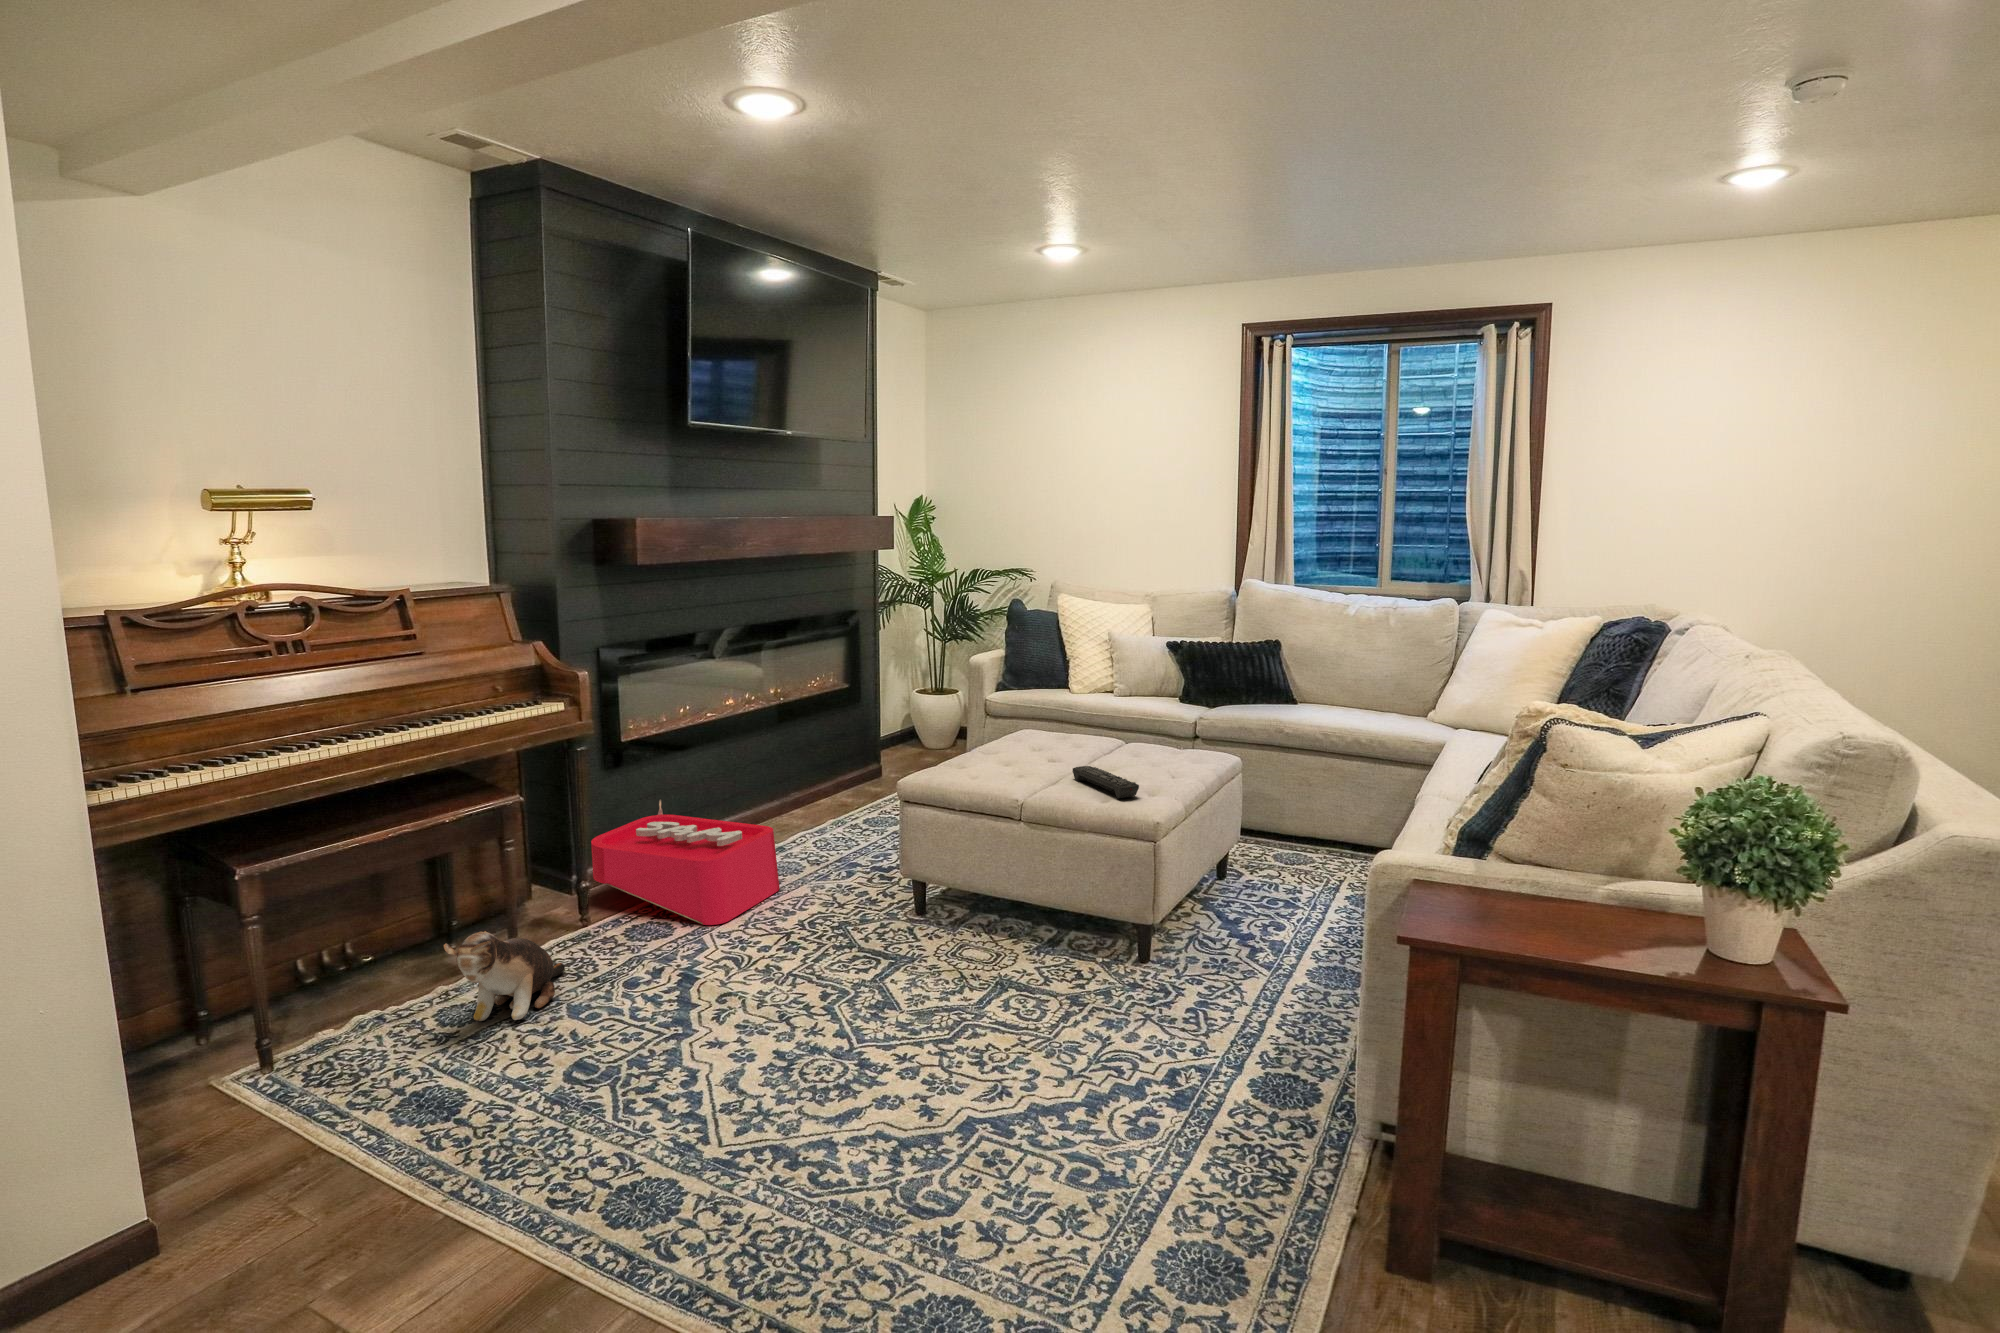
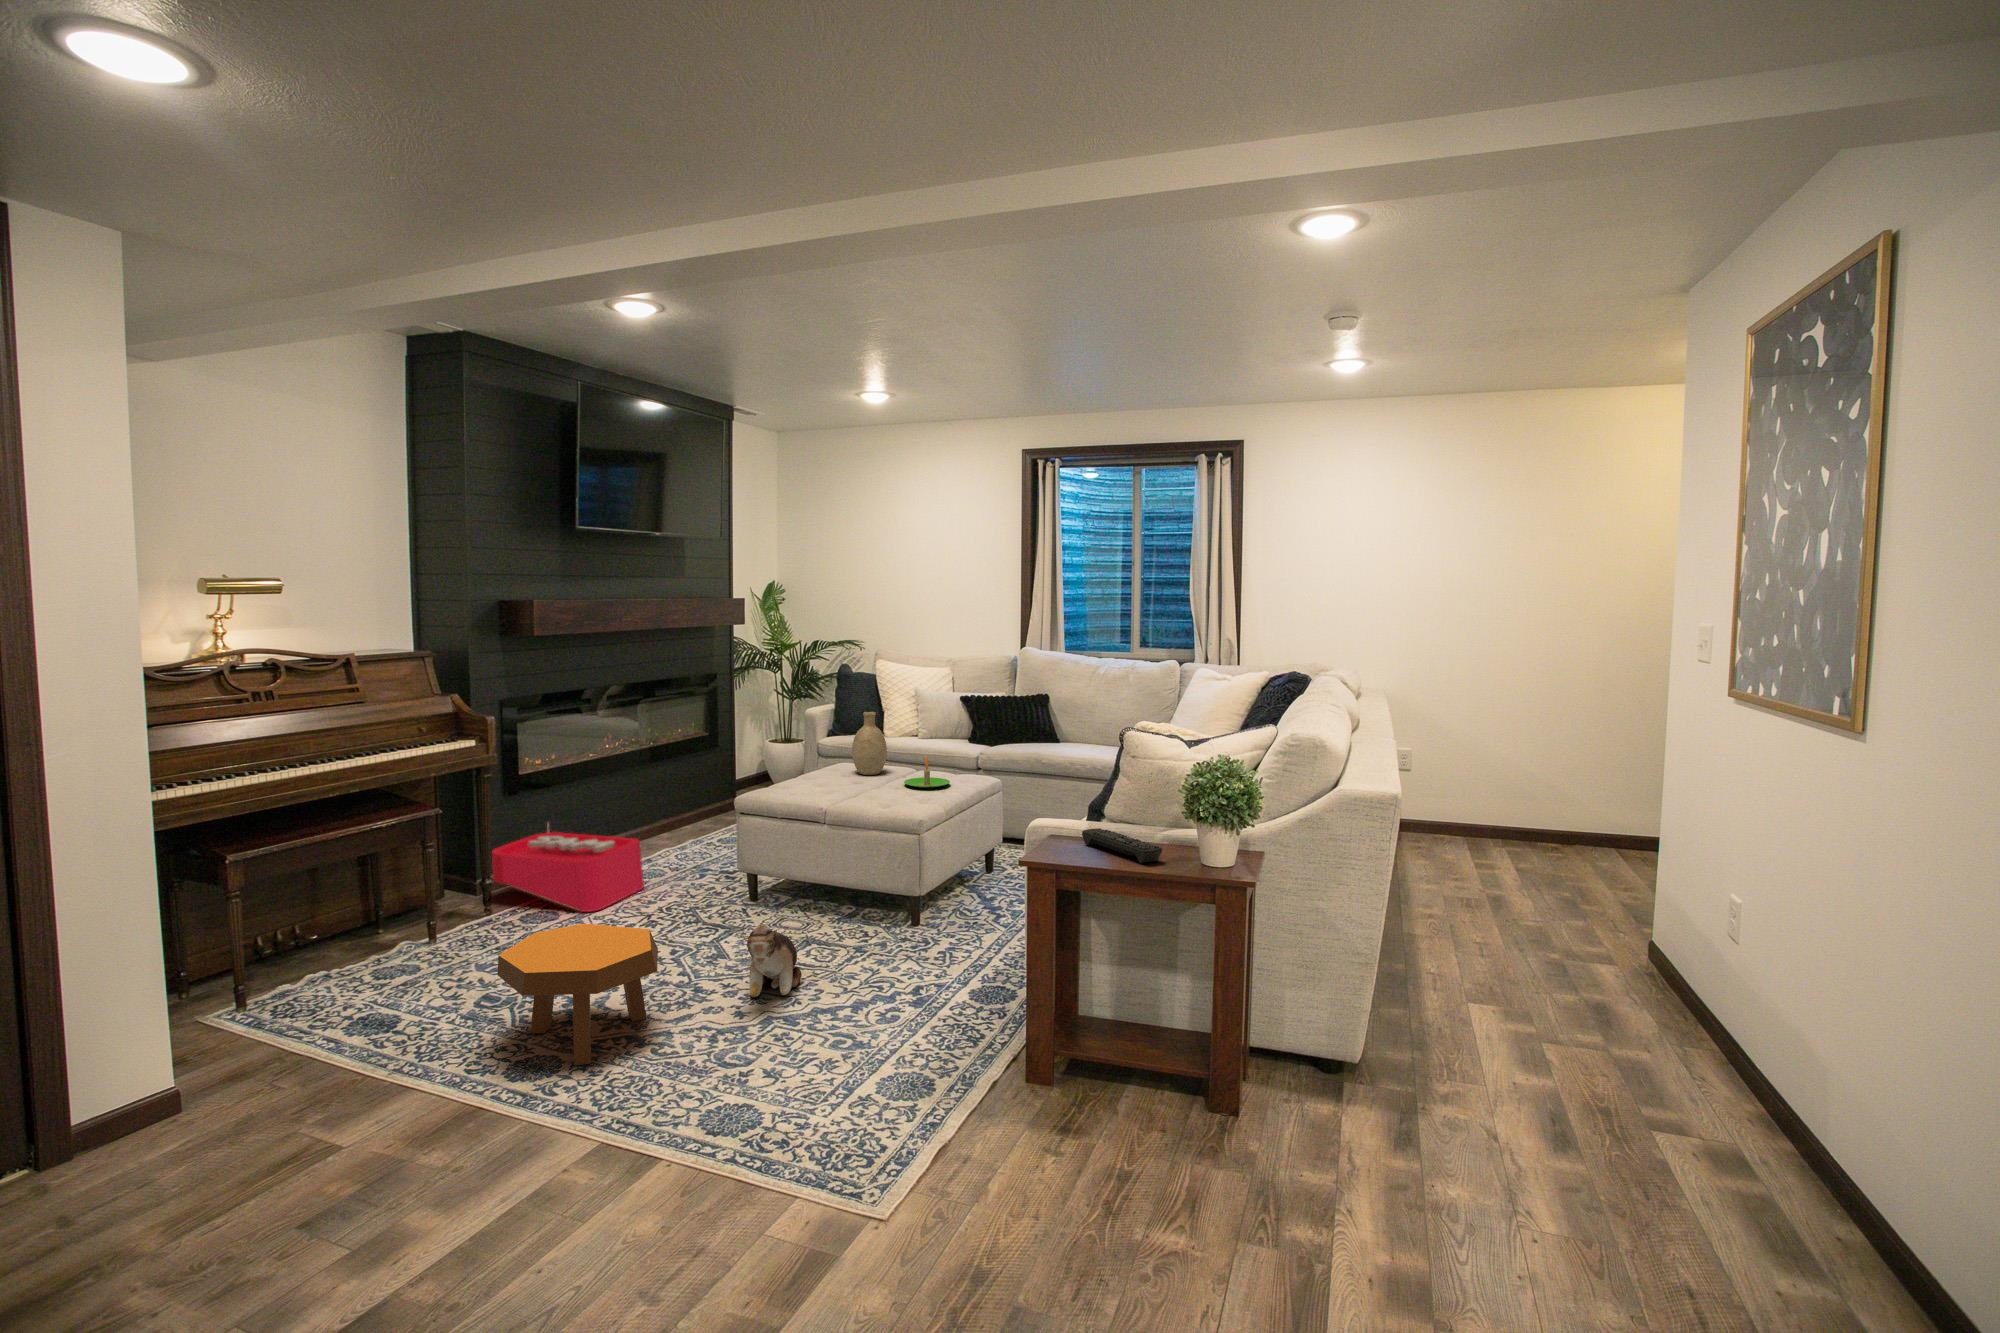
decorative vase: none [1041,665,1087,748] -> present [852,712,887,775]
candle: none [1115,725,1177,770] -> present [904,756,950,788]
remote control: present [1073,766,1139,799] -> present [1082,828,1162,863]
plush toy: present [444,931,565,1021] -> present [741,925,802,997]
footstool: none [591,972,814,1200] -> present [497,924,658,1066]

